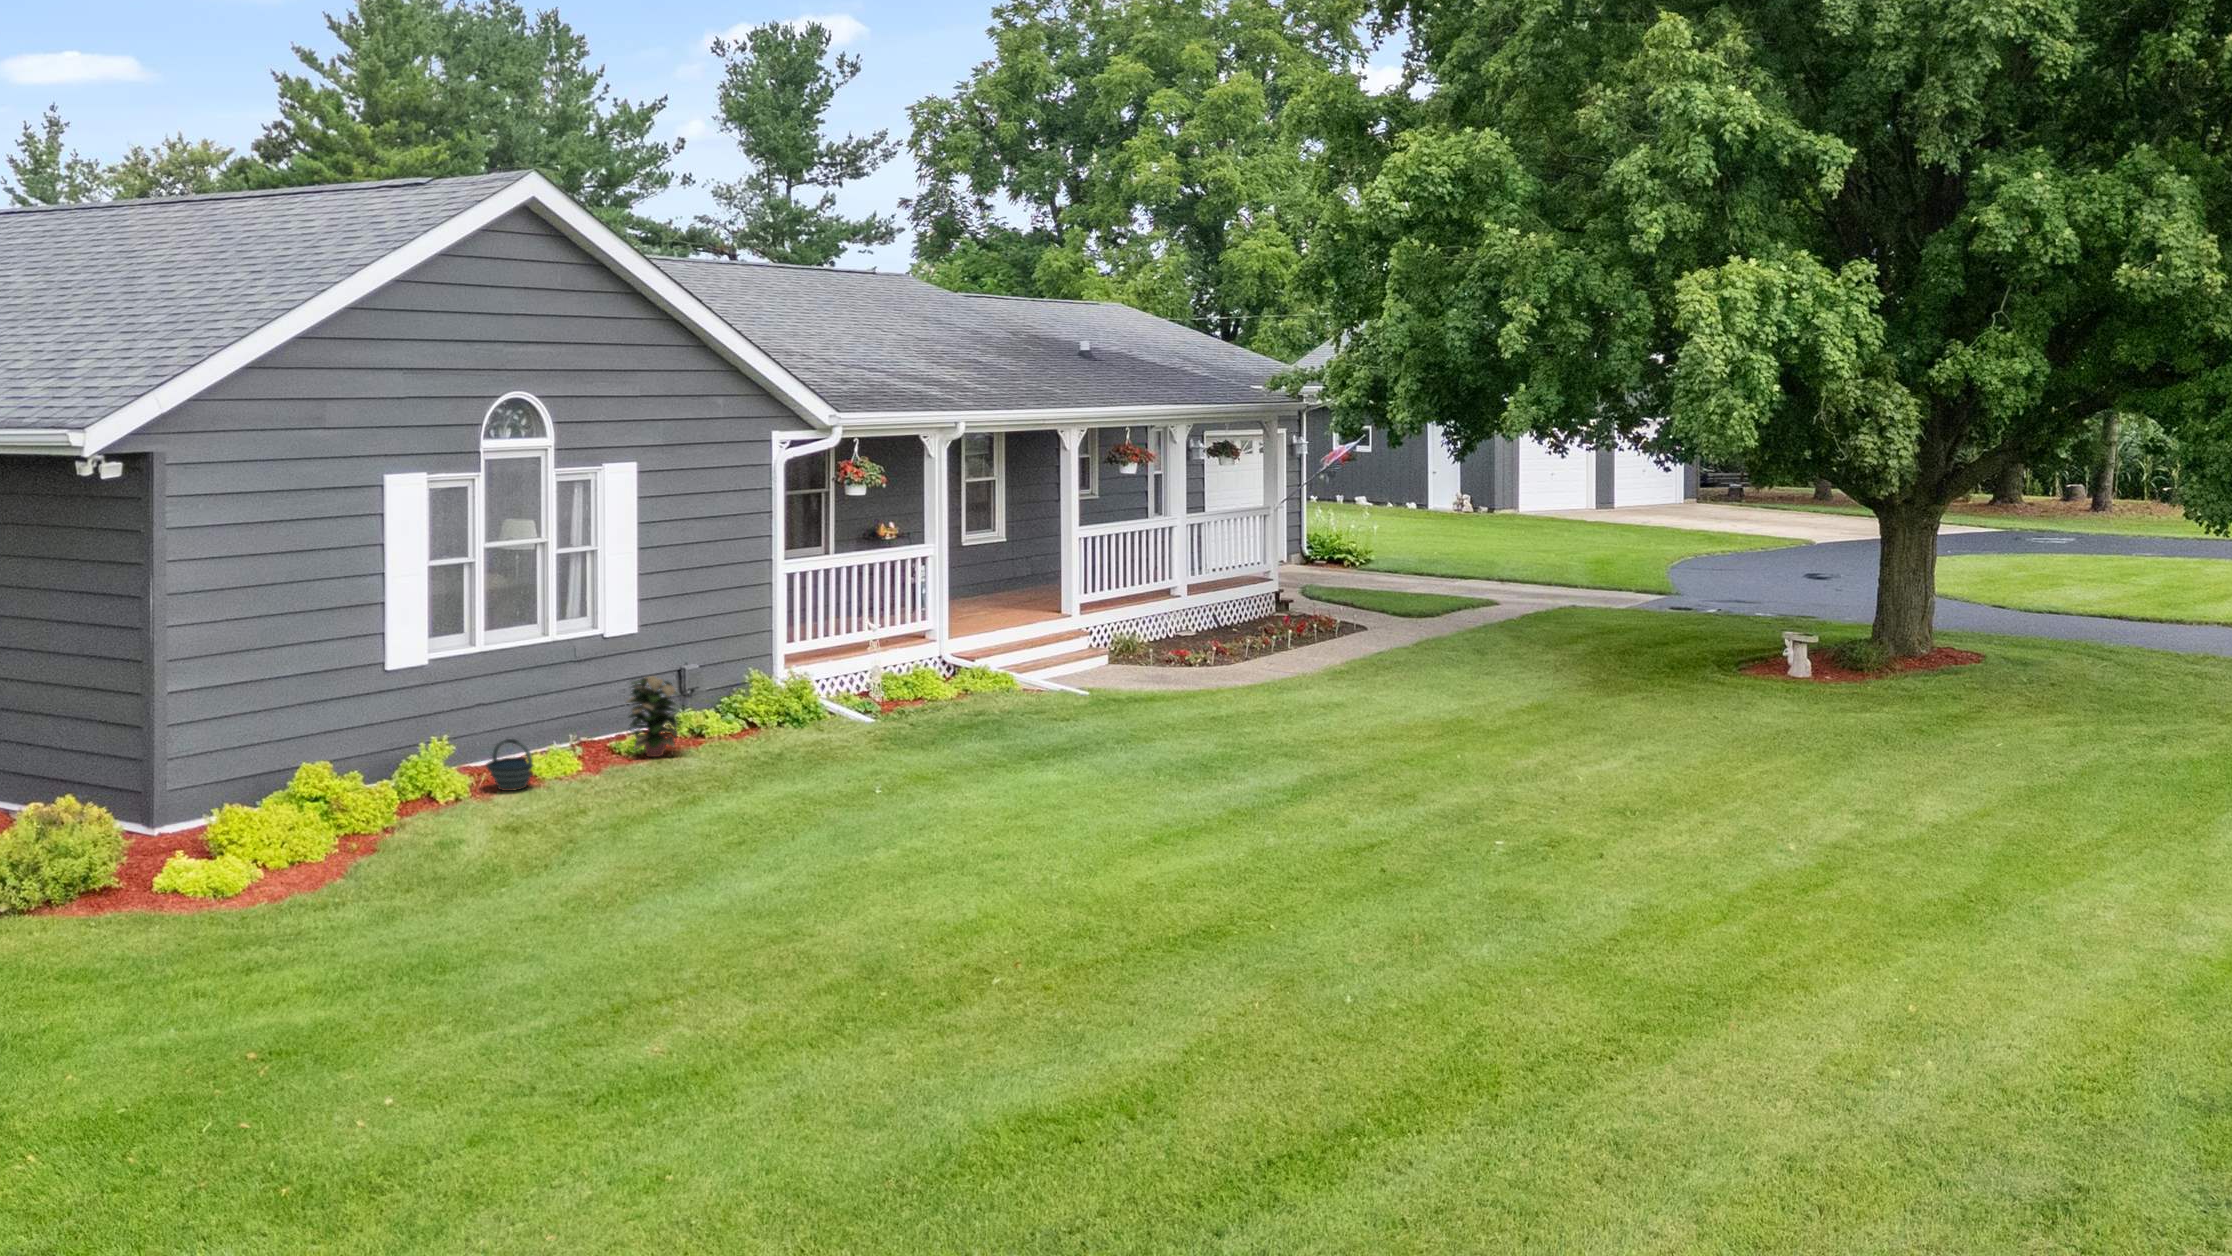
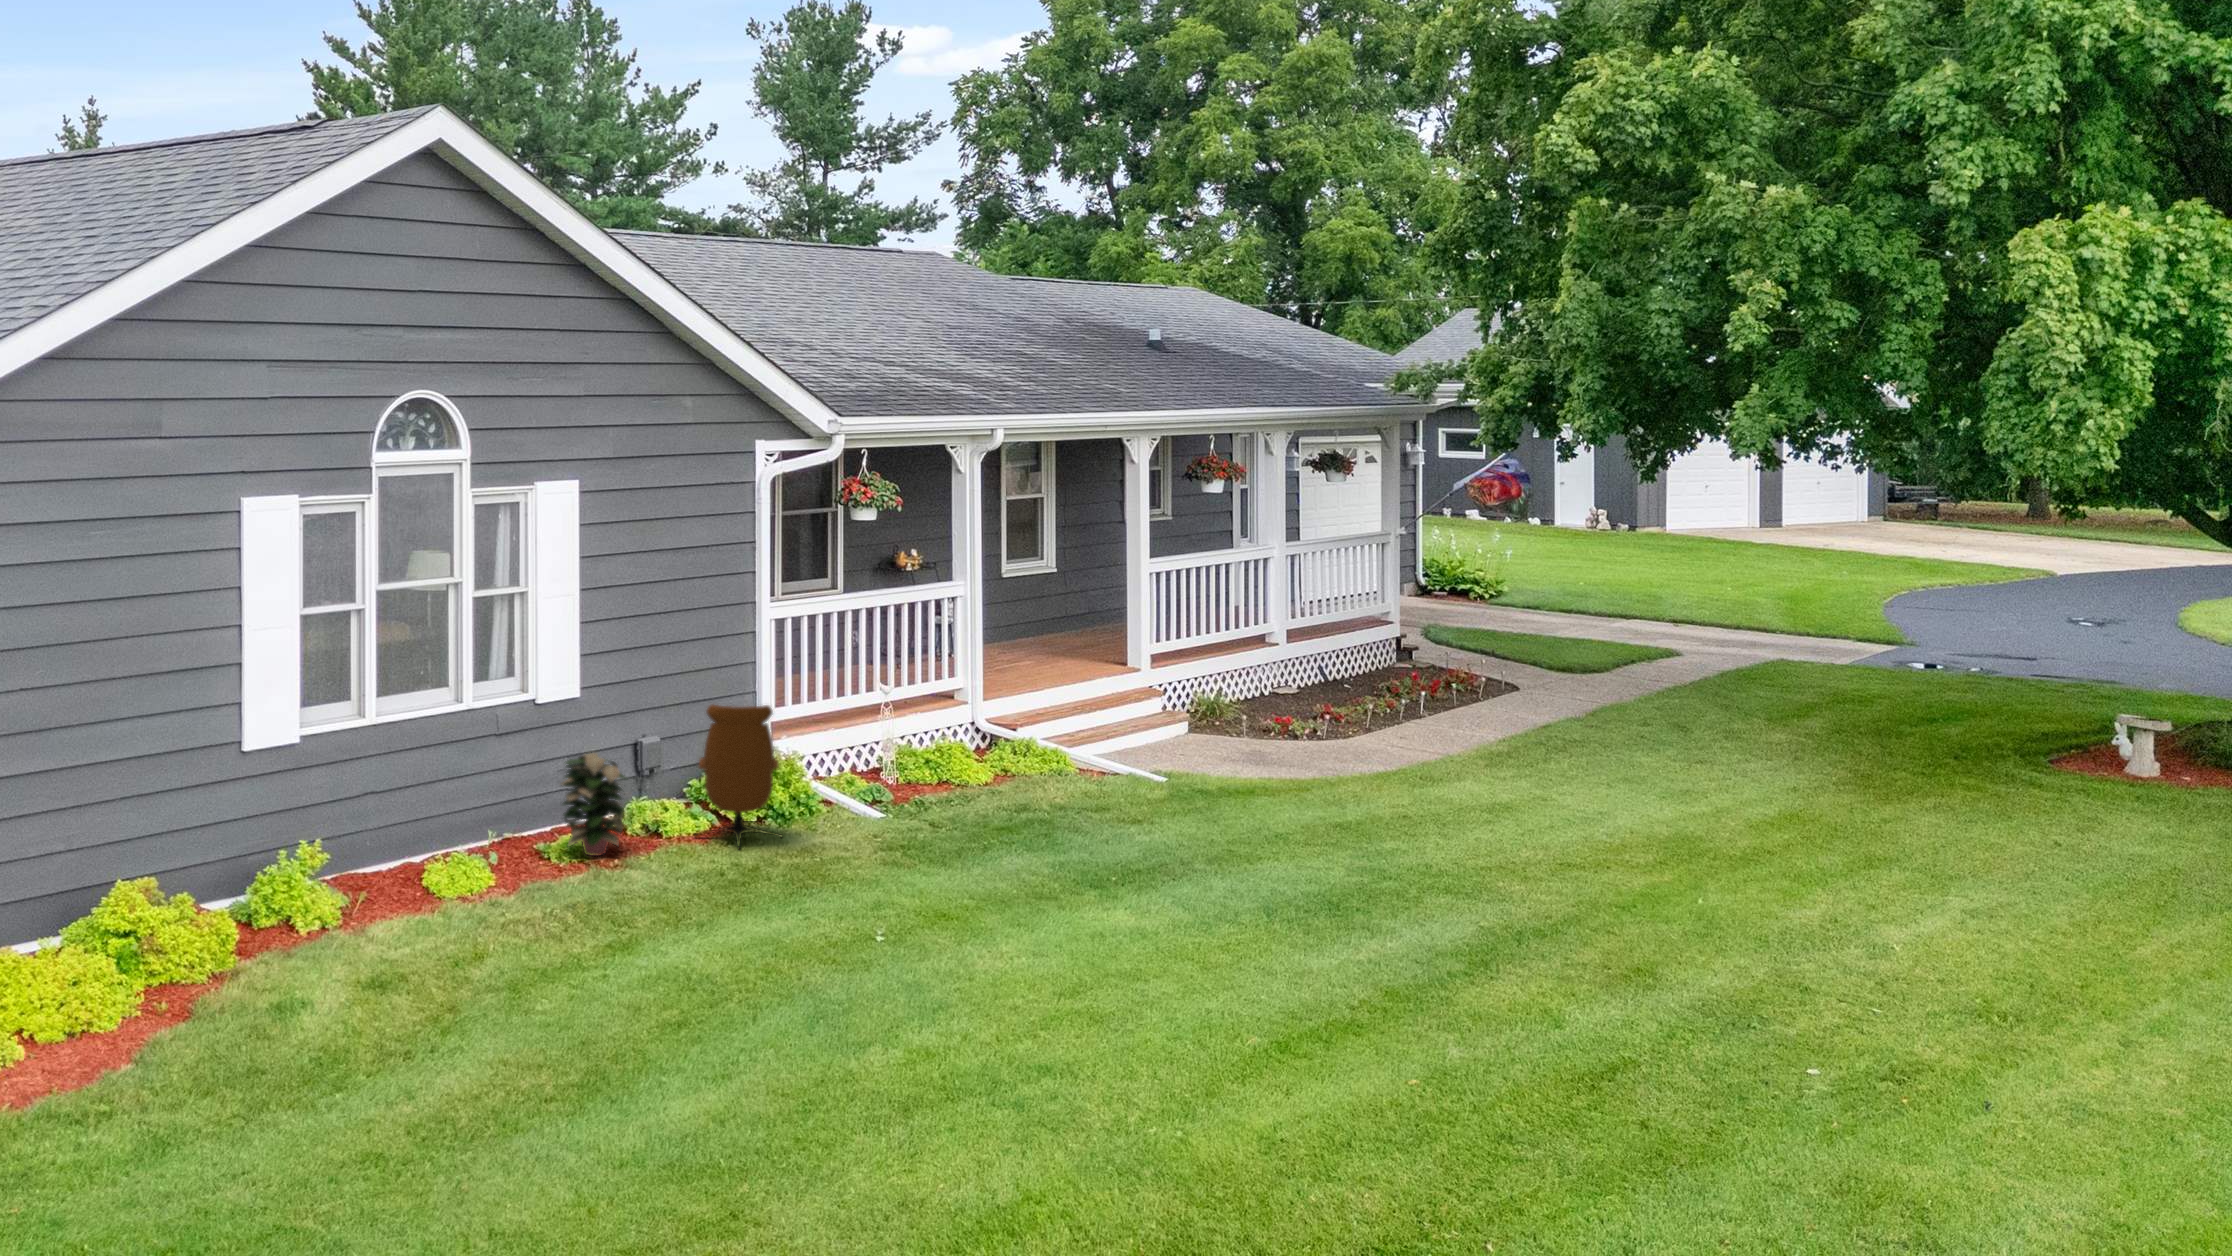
lounge chair: none [732,633,803,748] -> present [695,705,781,848]
bucket: present [486,739,533,791] -> none [376,835,440,902]

